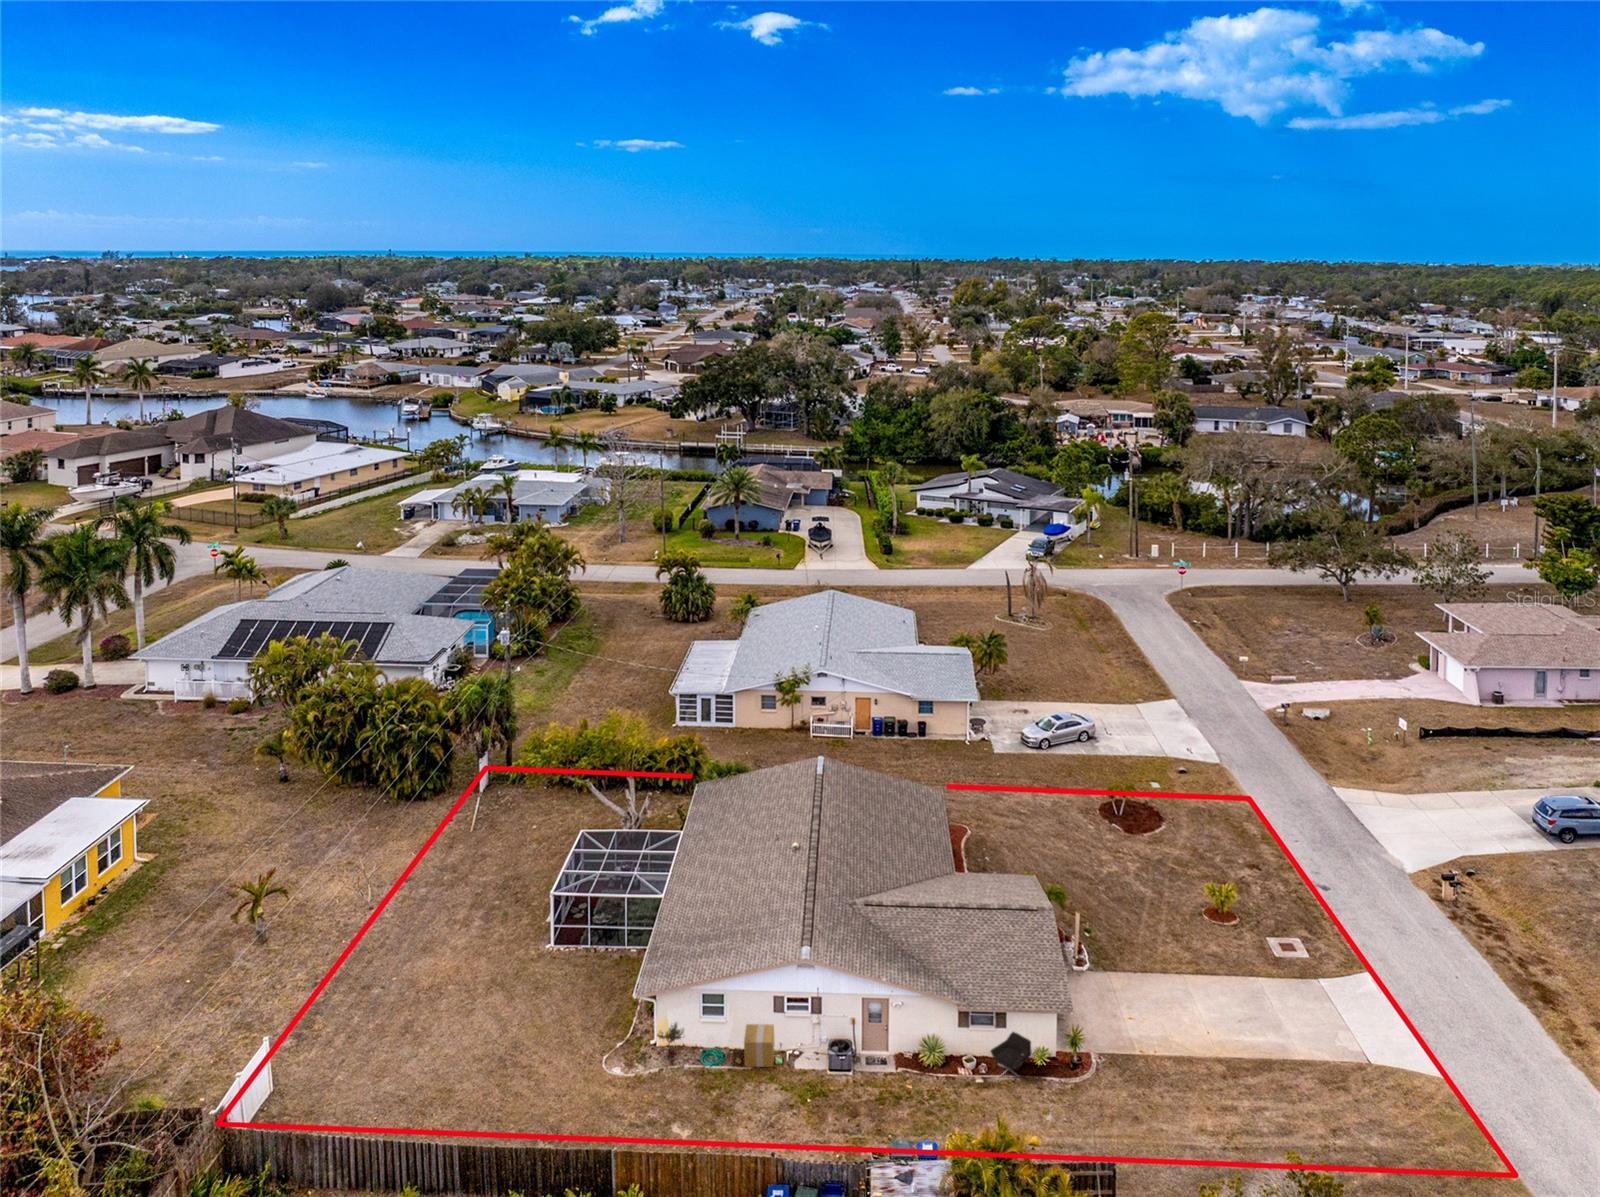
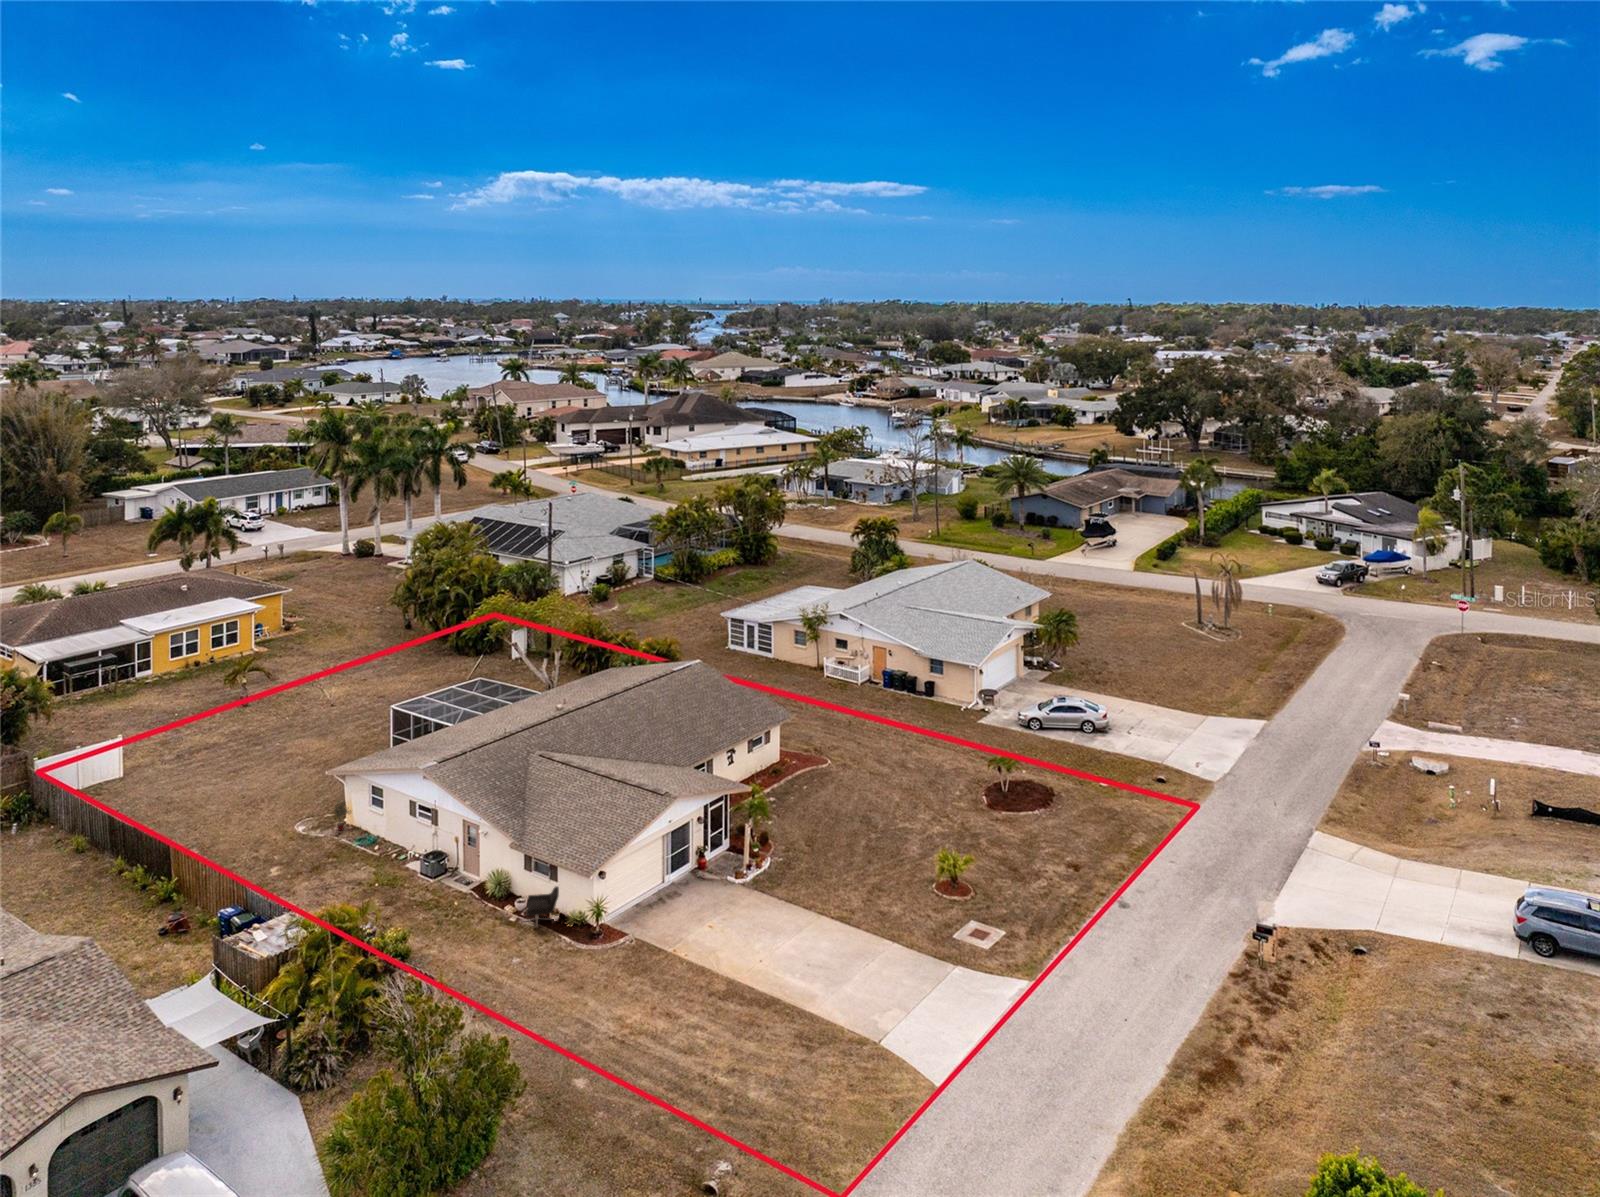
cardboard box: present [744,1024,775,1067] -> none [368,819,408,858]

